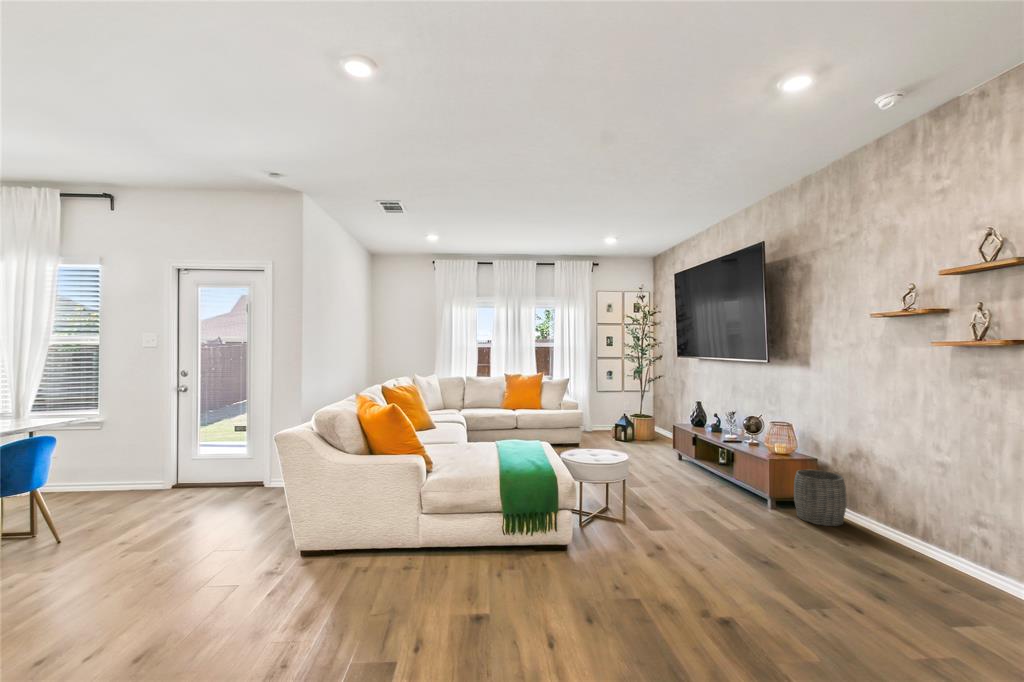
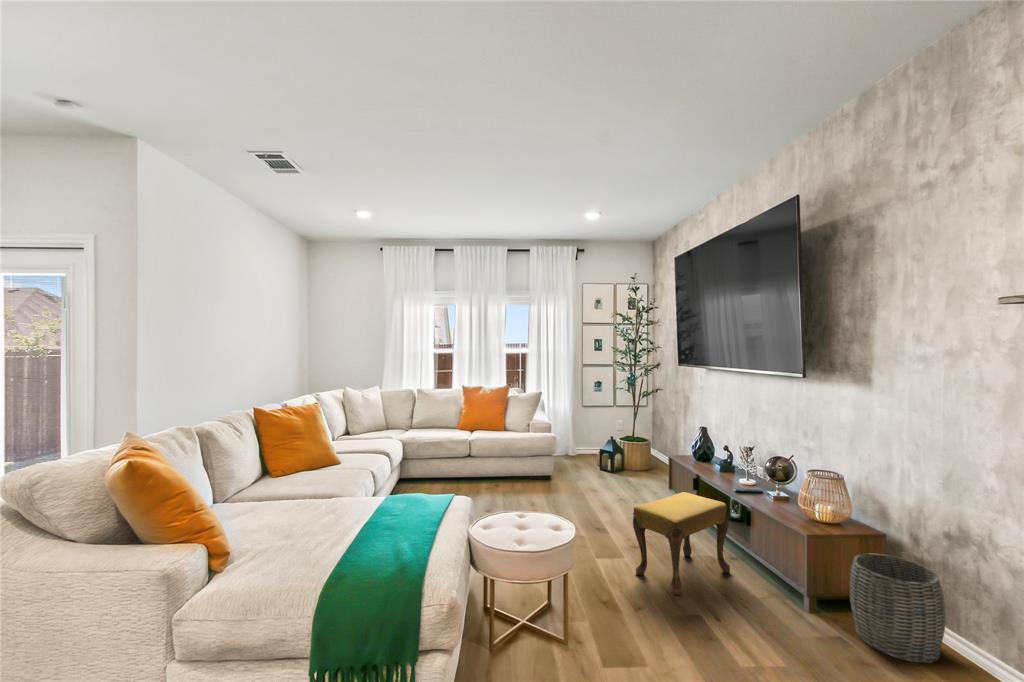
footstool: none [656,442,720,503] -> present [633,492,730,595]

